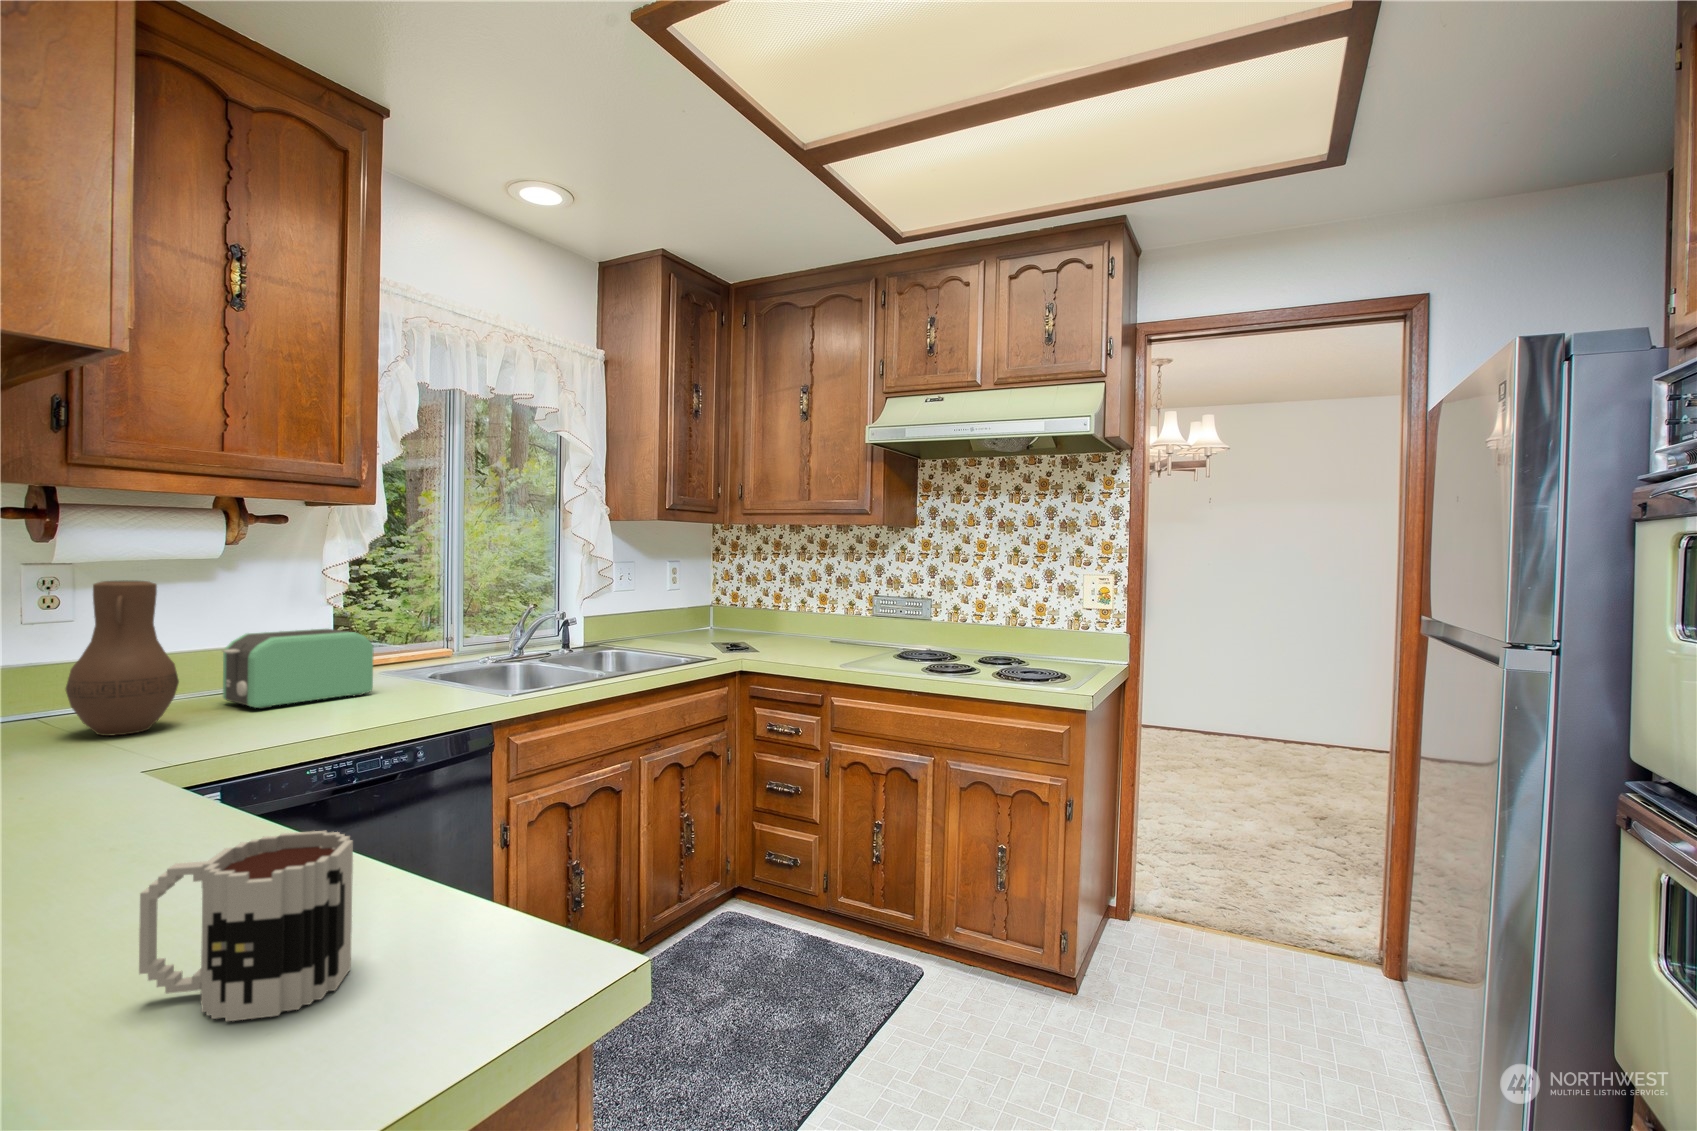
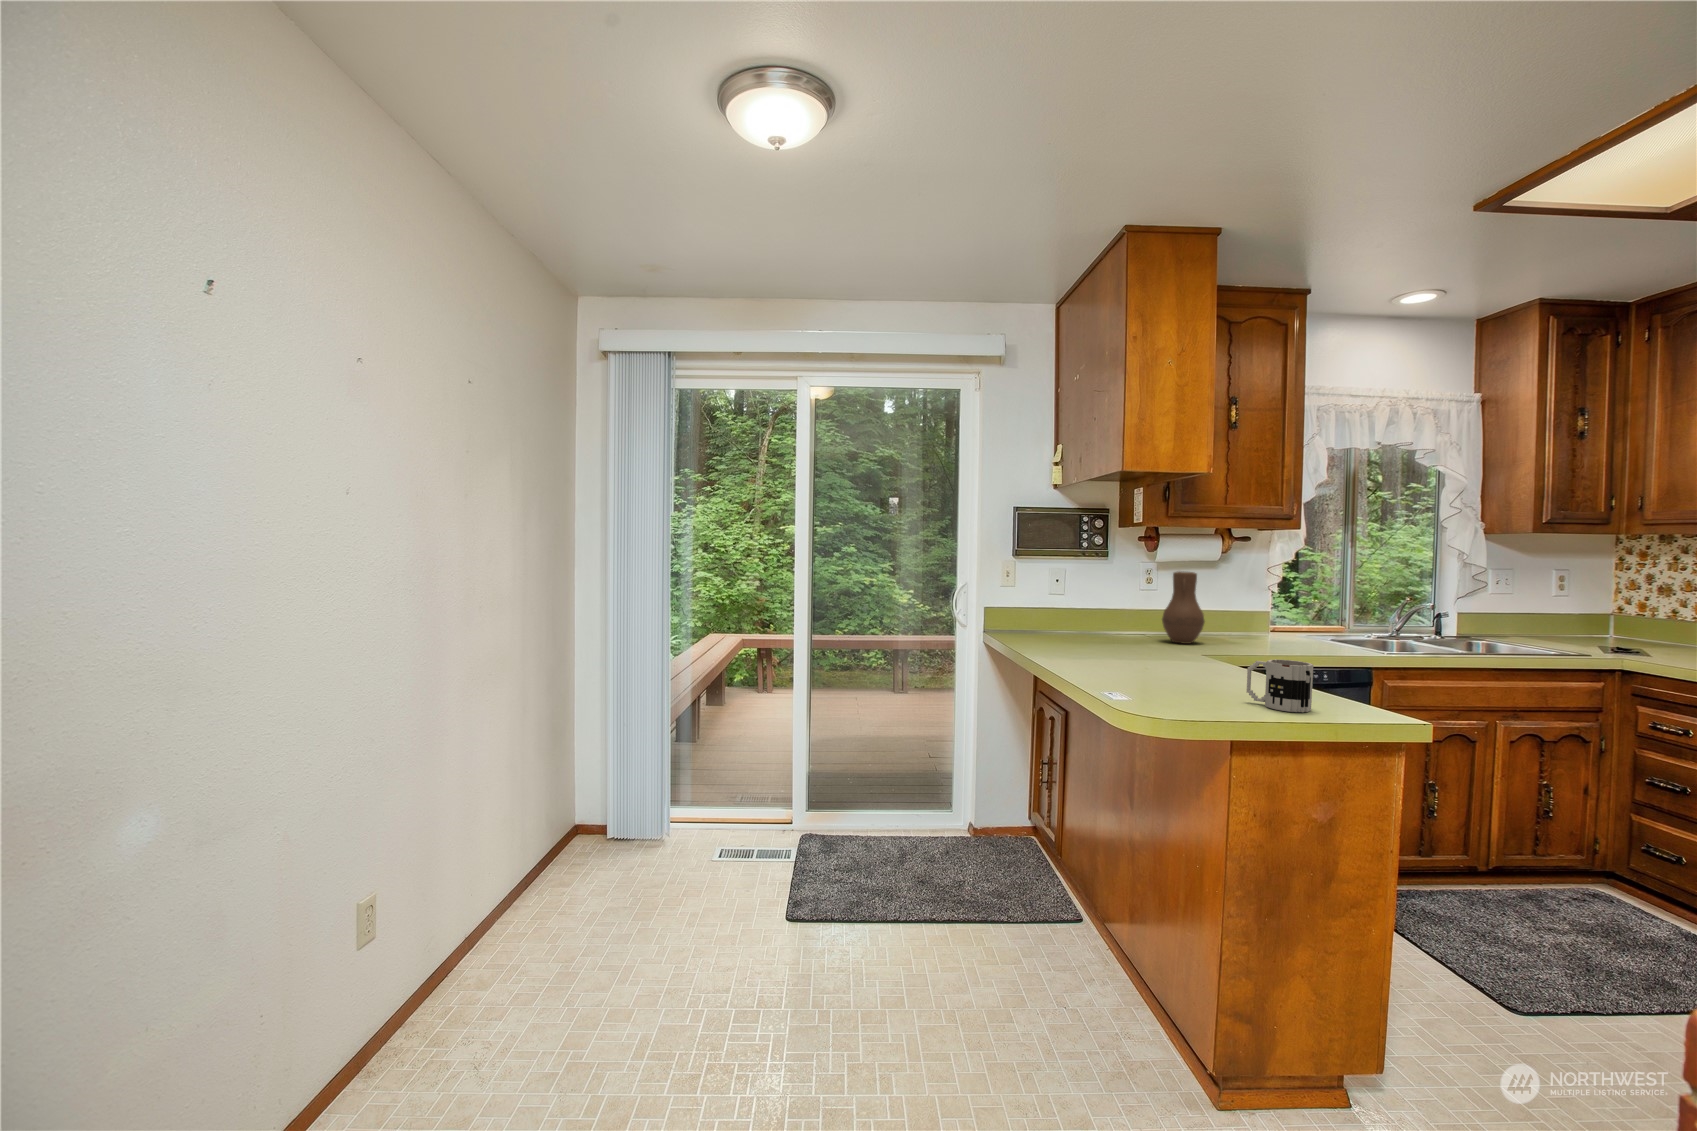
toaster: present [223,629,374,709] -> none [1217,602,1296,643]

